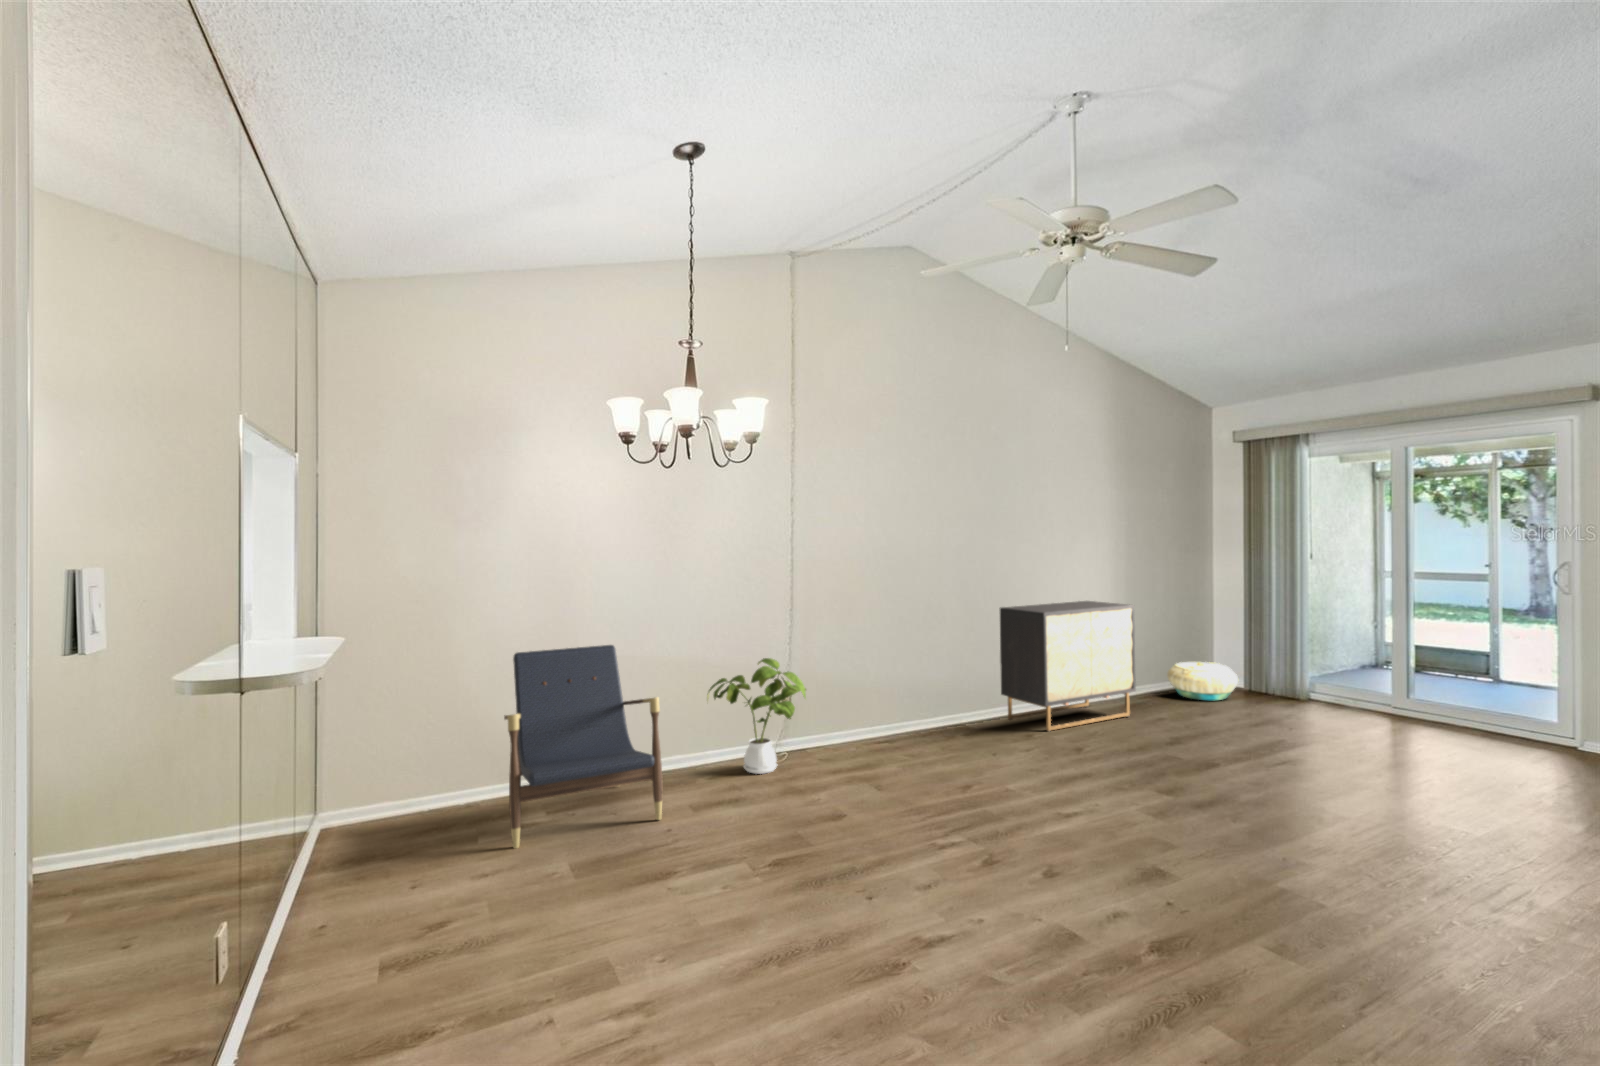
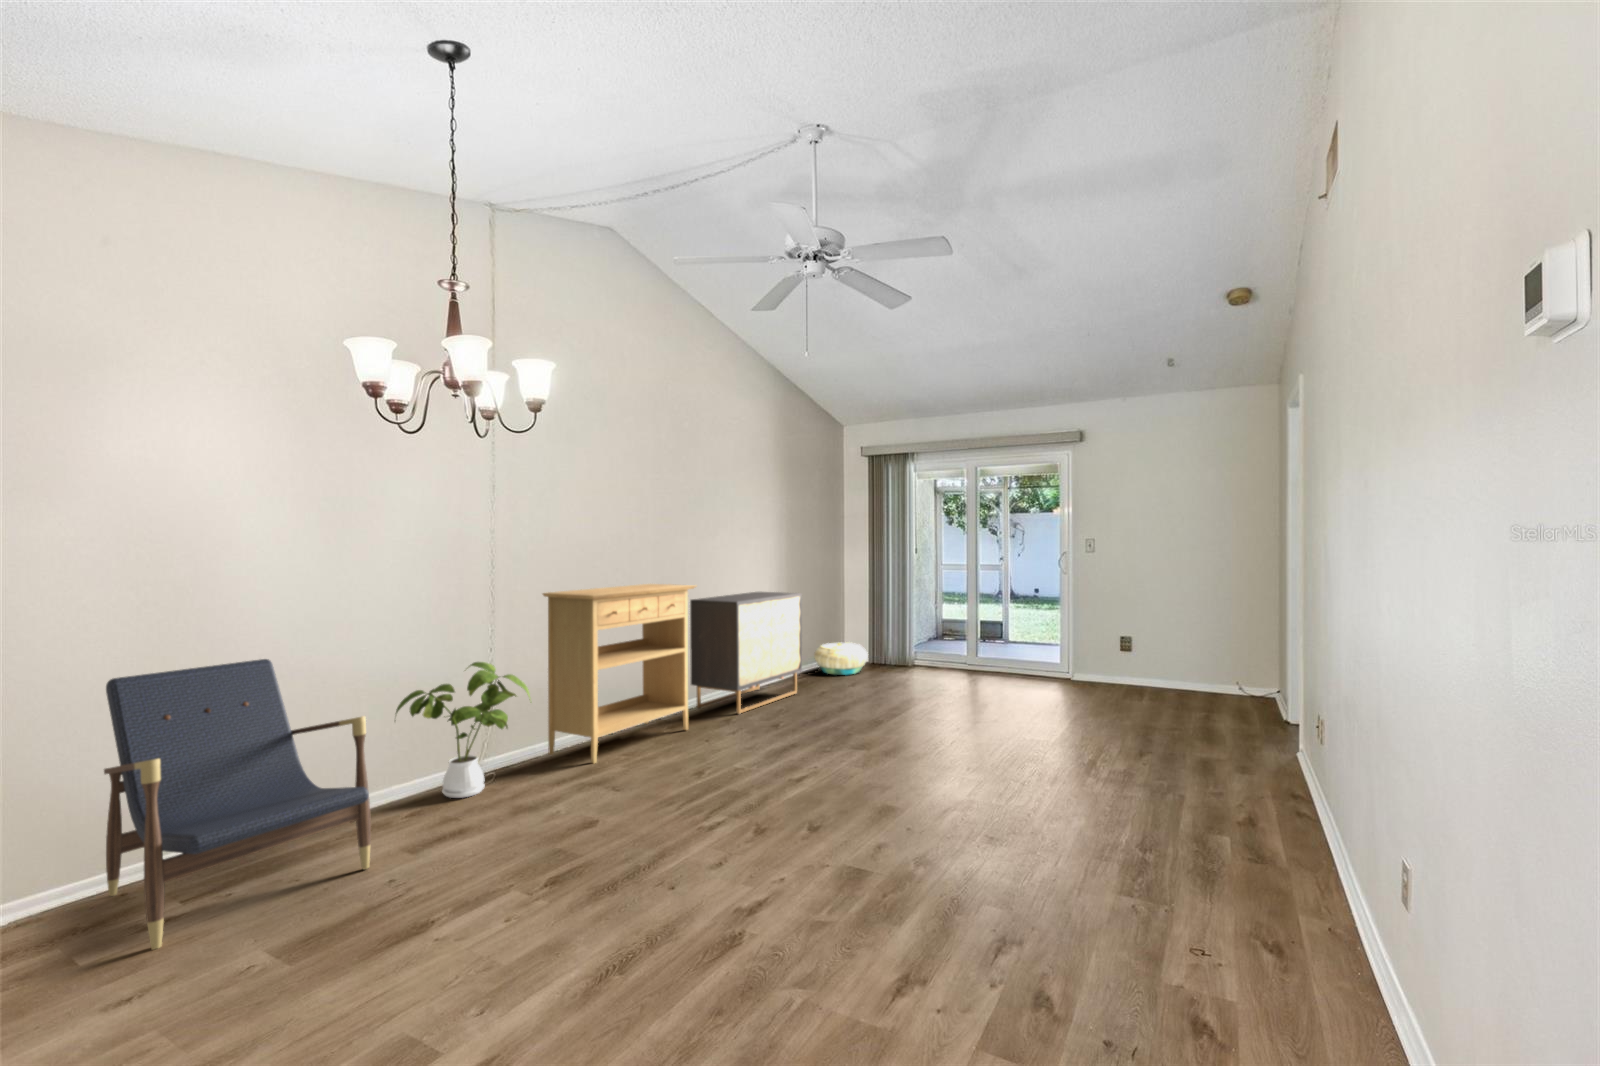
console table: none [837,591,993,761] -> present [543,584,696,763]

